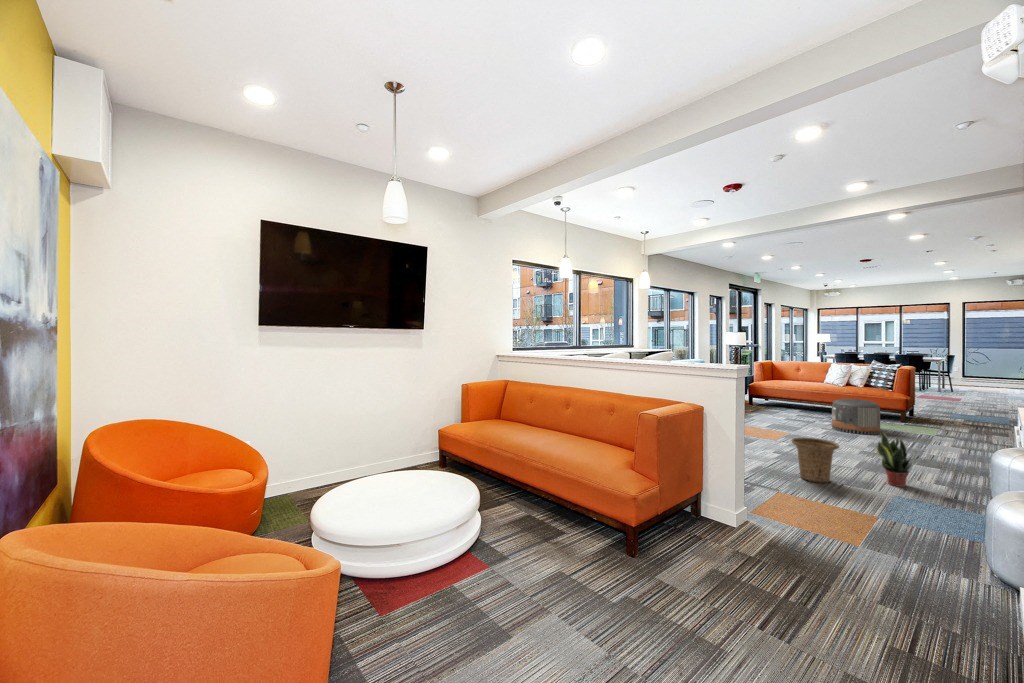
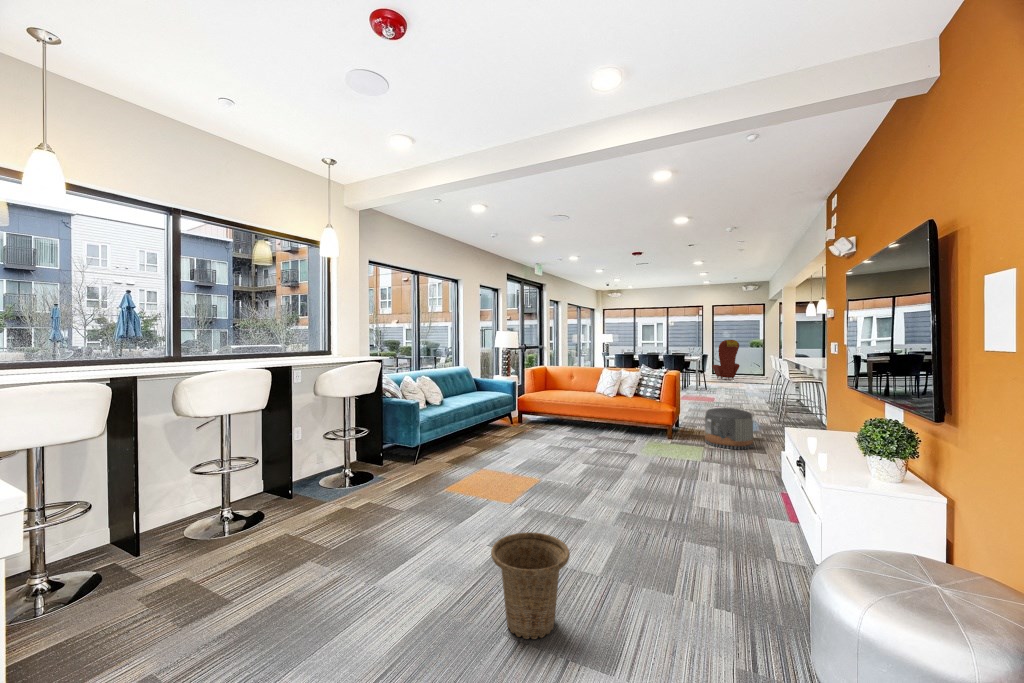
armchair: none [961,340,1001,384] -> present [712,340,740,379]
pouf: present [832,399,880,434] -> present [705,408,753,449]
potted plant: present [877,431,919,487] -> none [630,509,695,617]

